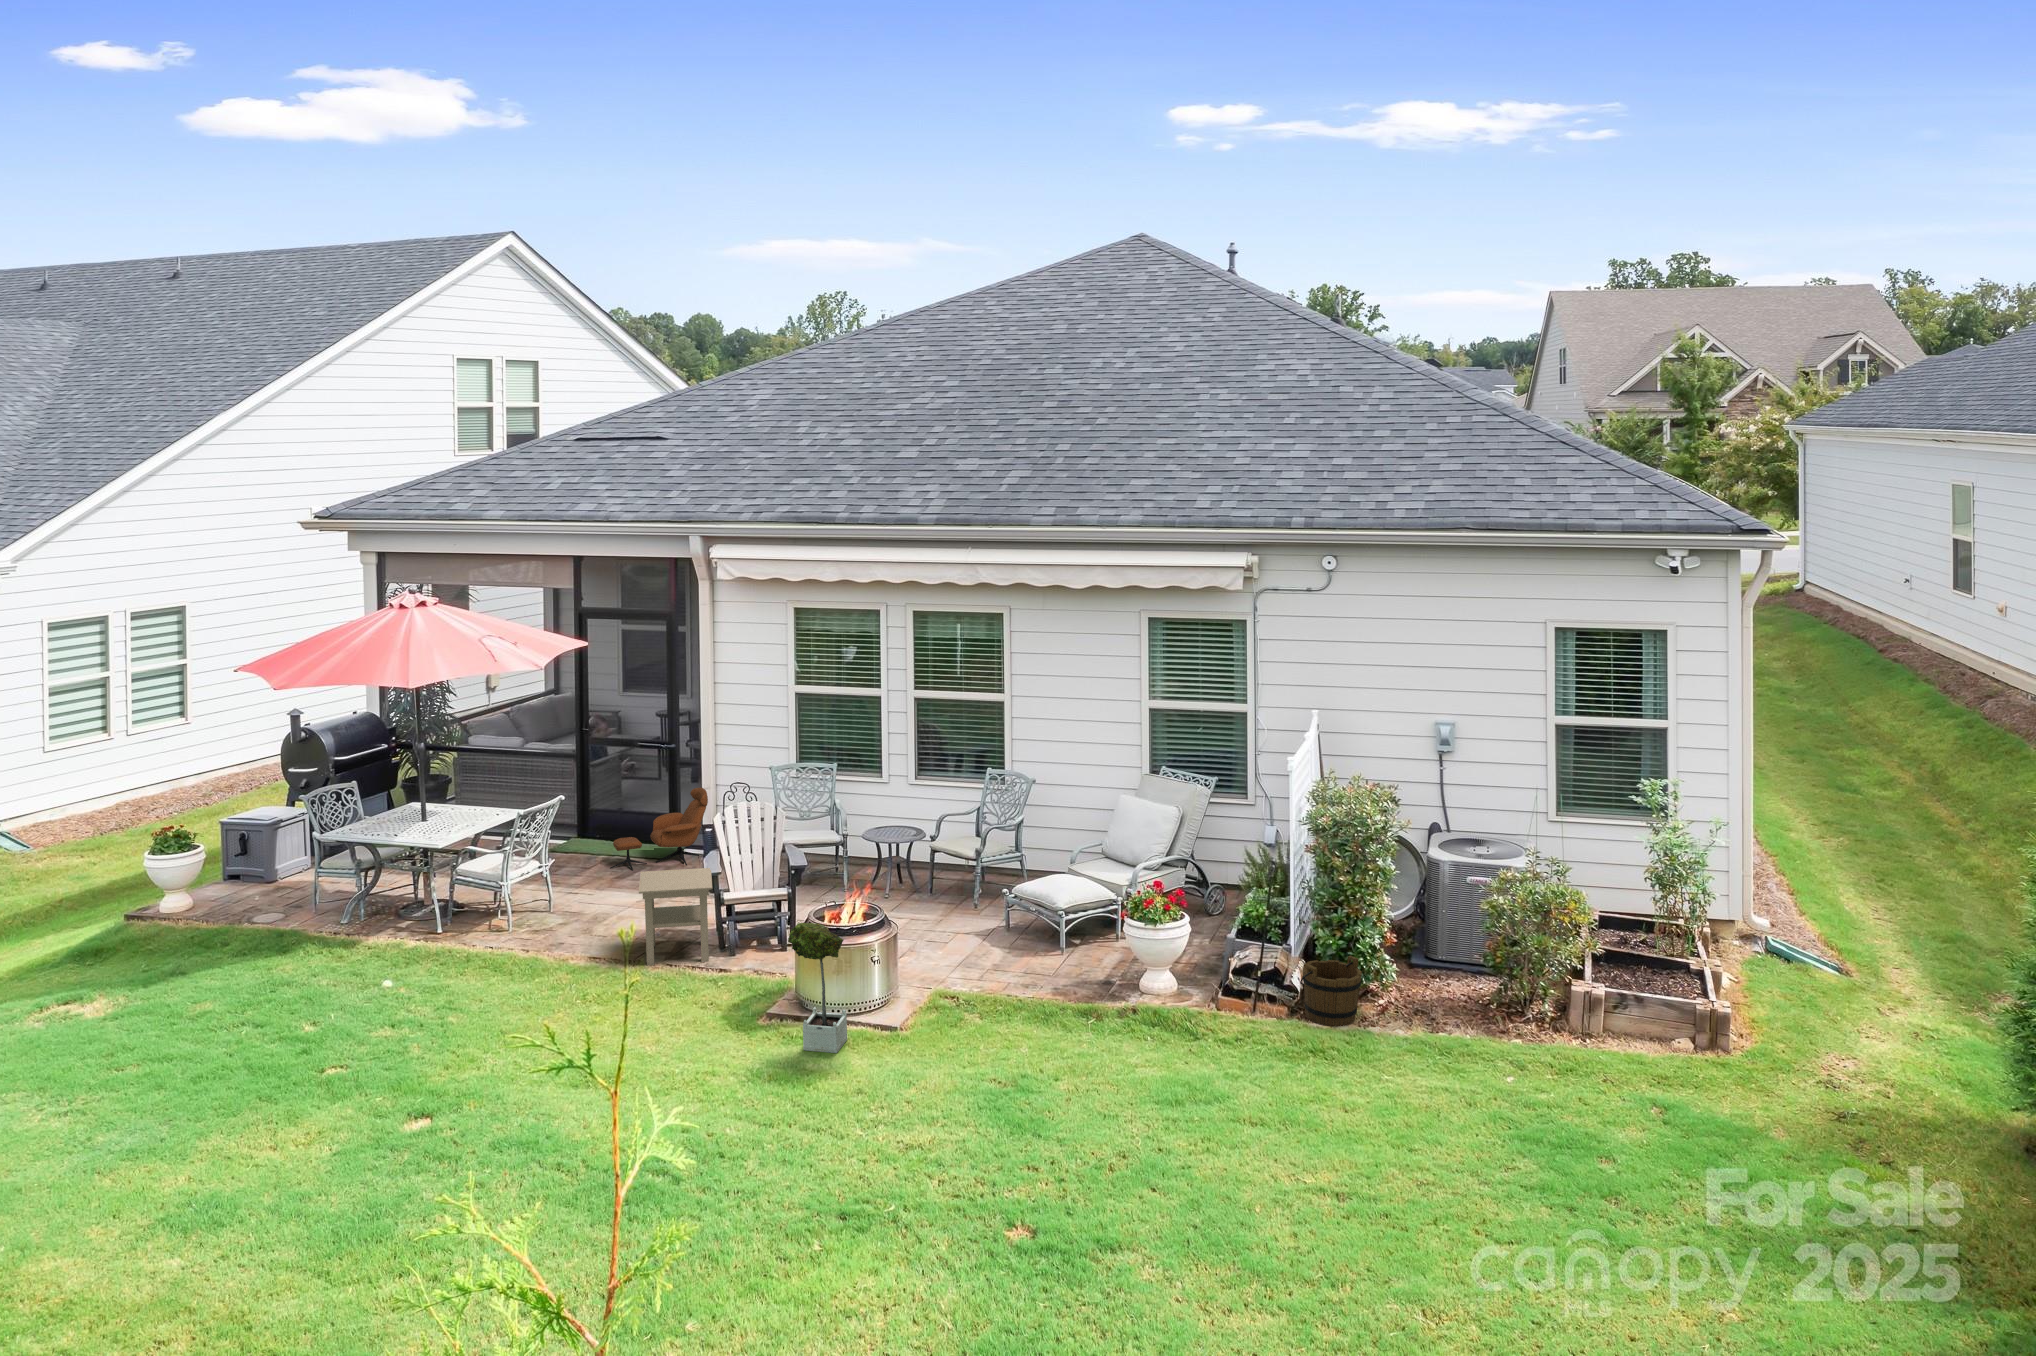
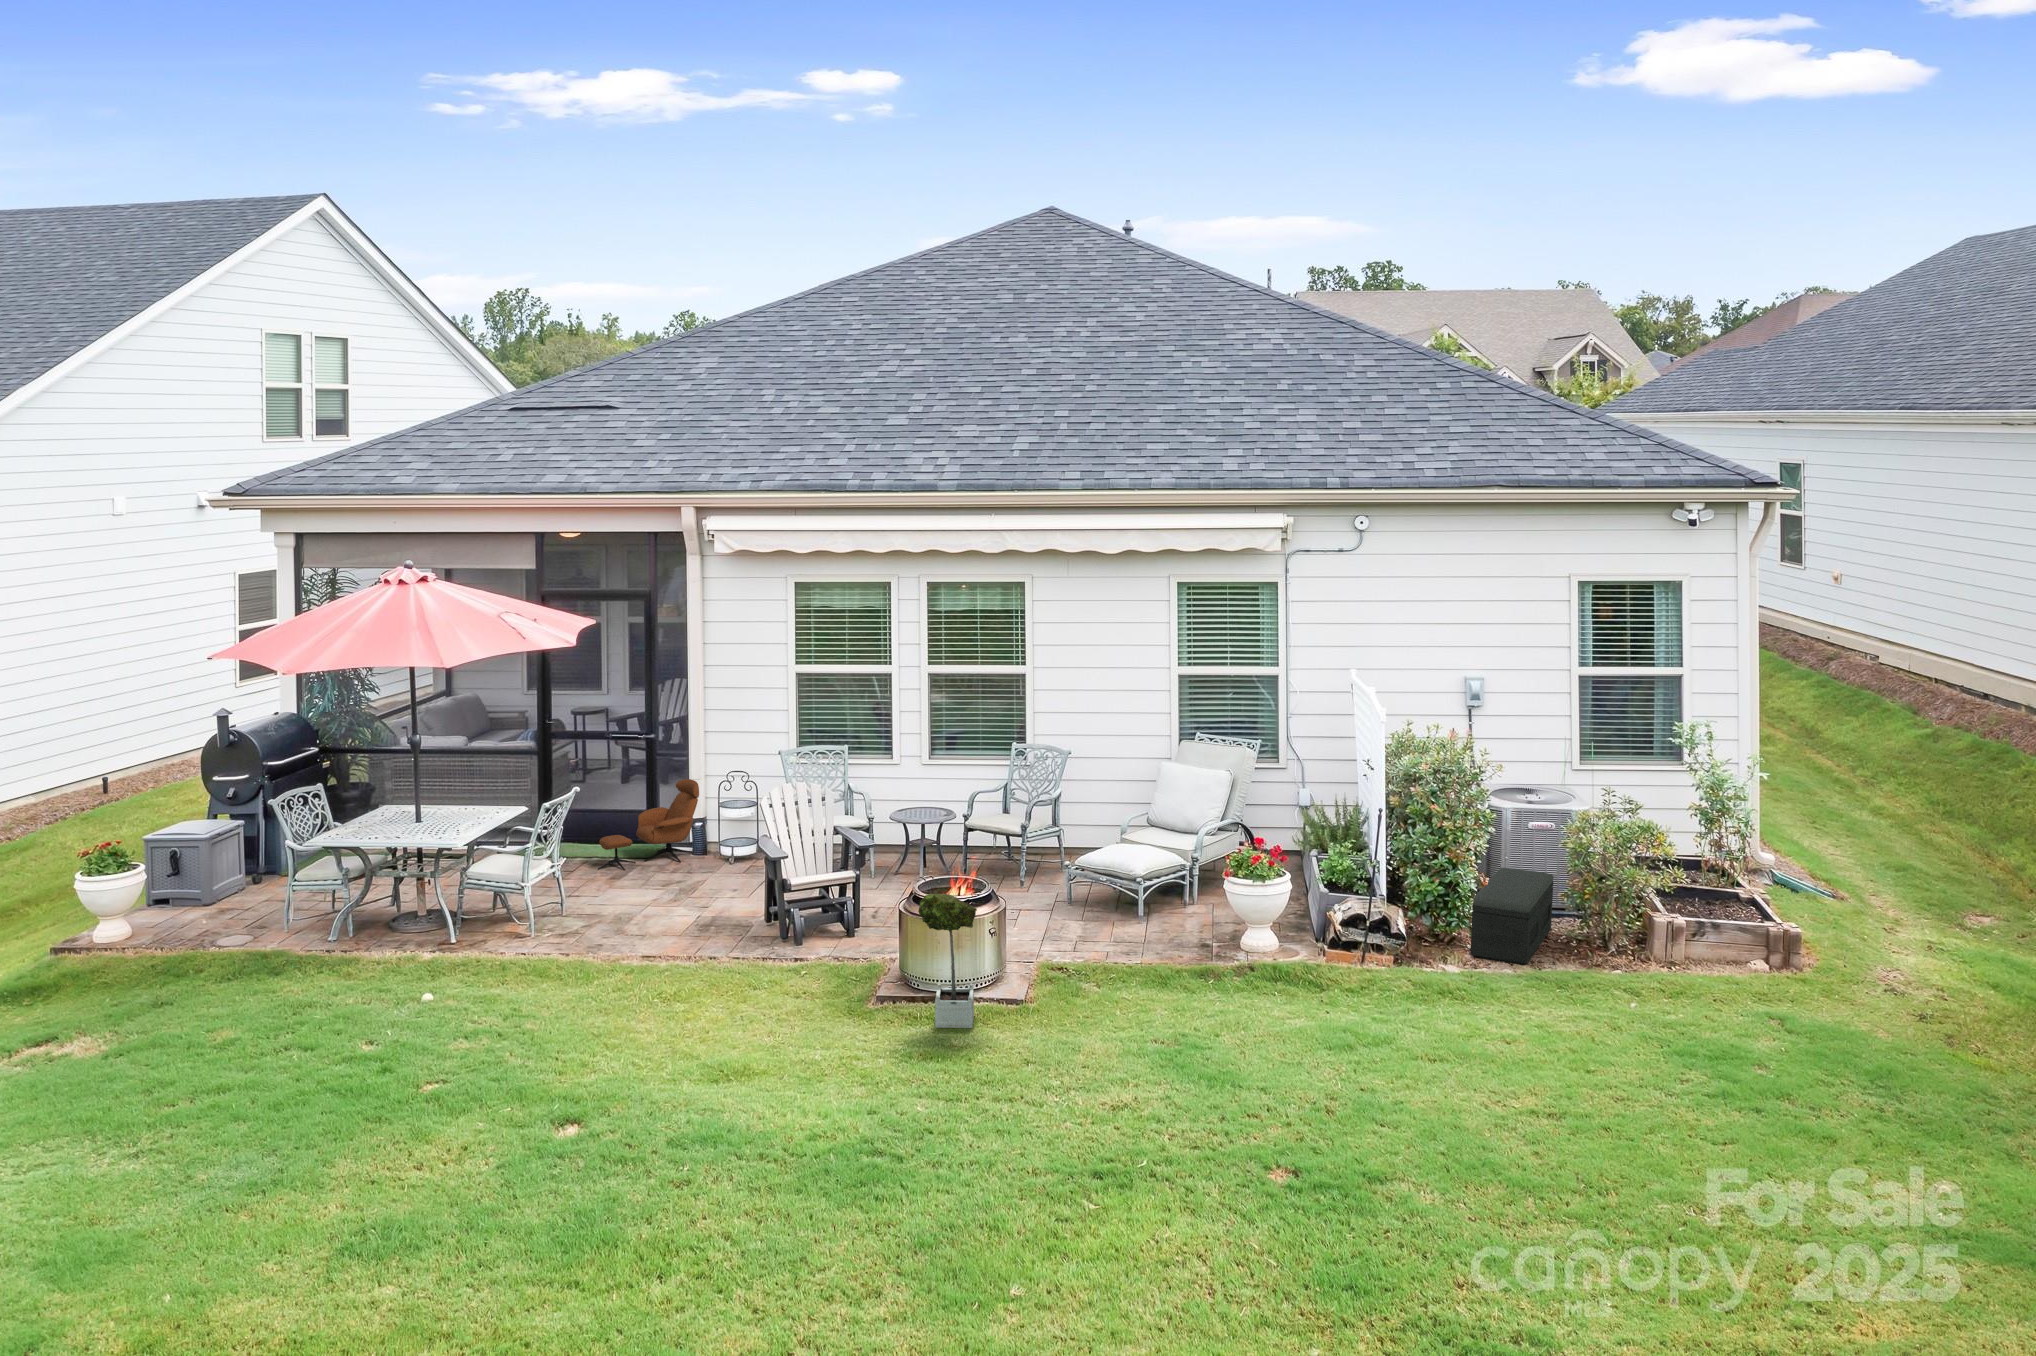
side table: present [639,868,712,966] -> none [688,854,778,960]
storage bench: none [1375,921,1482,1025] -> present [1470,868,1553,965]
bucket: present [1300,955,1362,1027] -> none [1402,902,1464,972]

